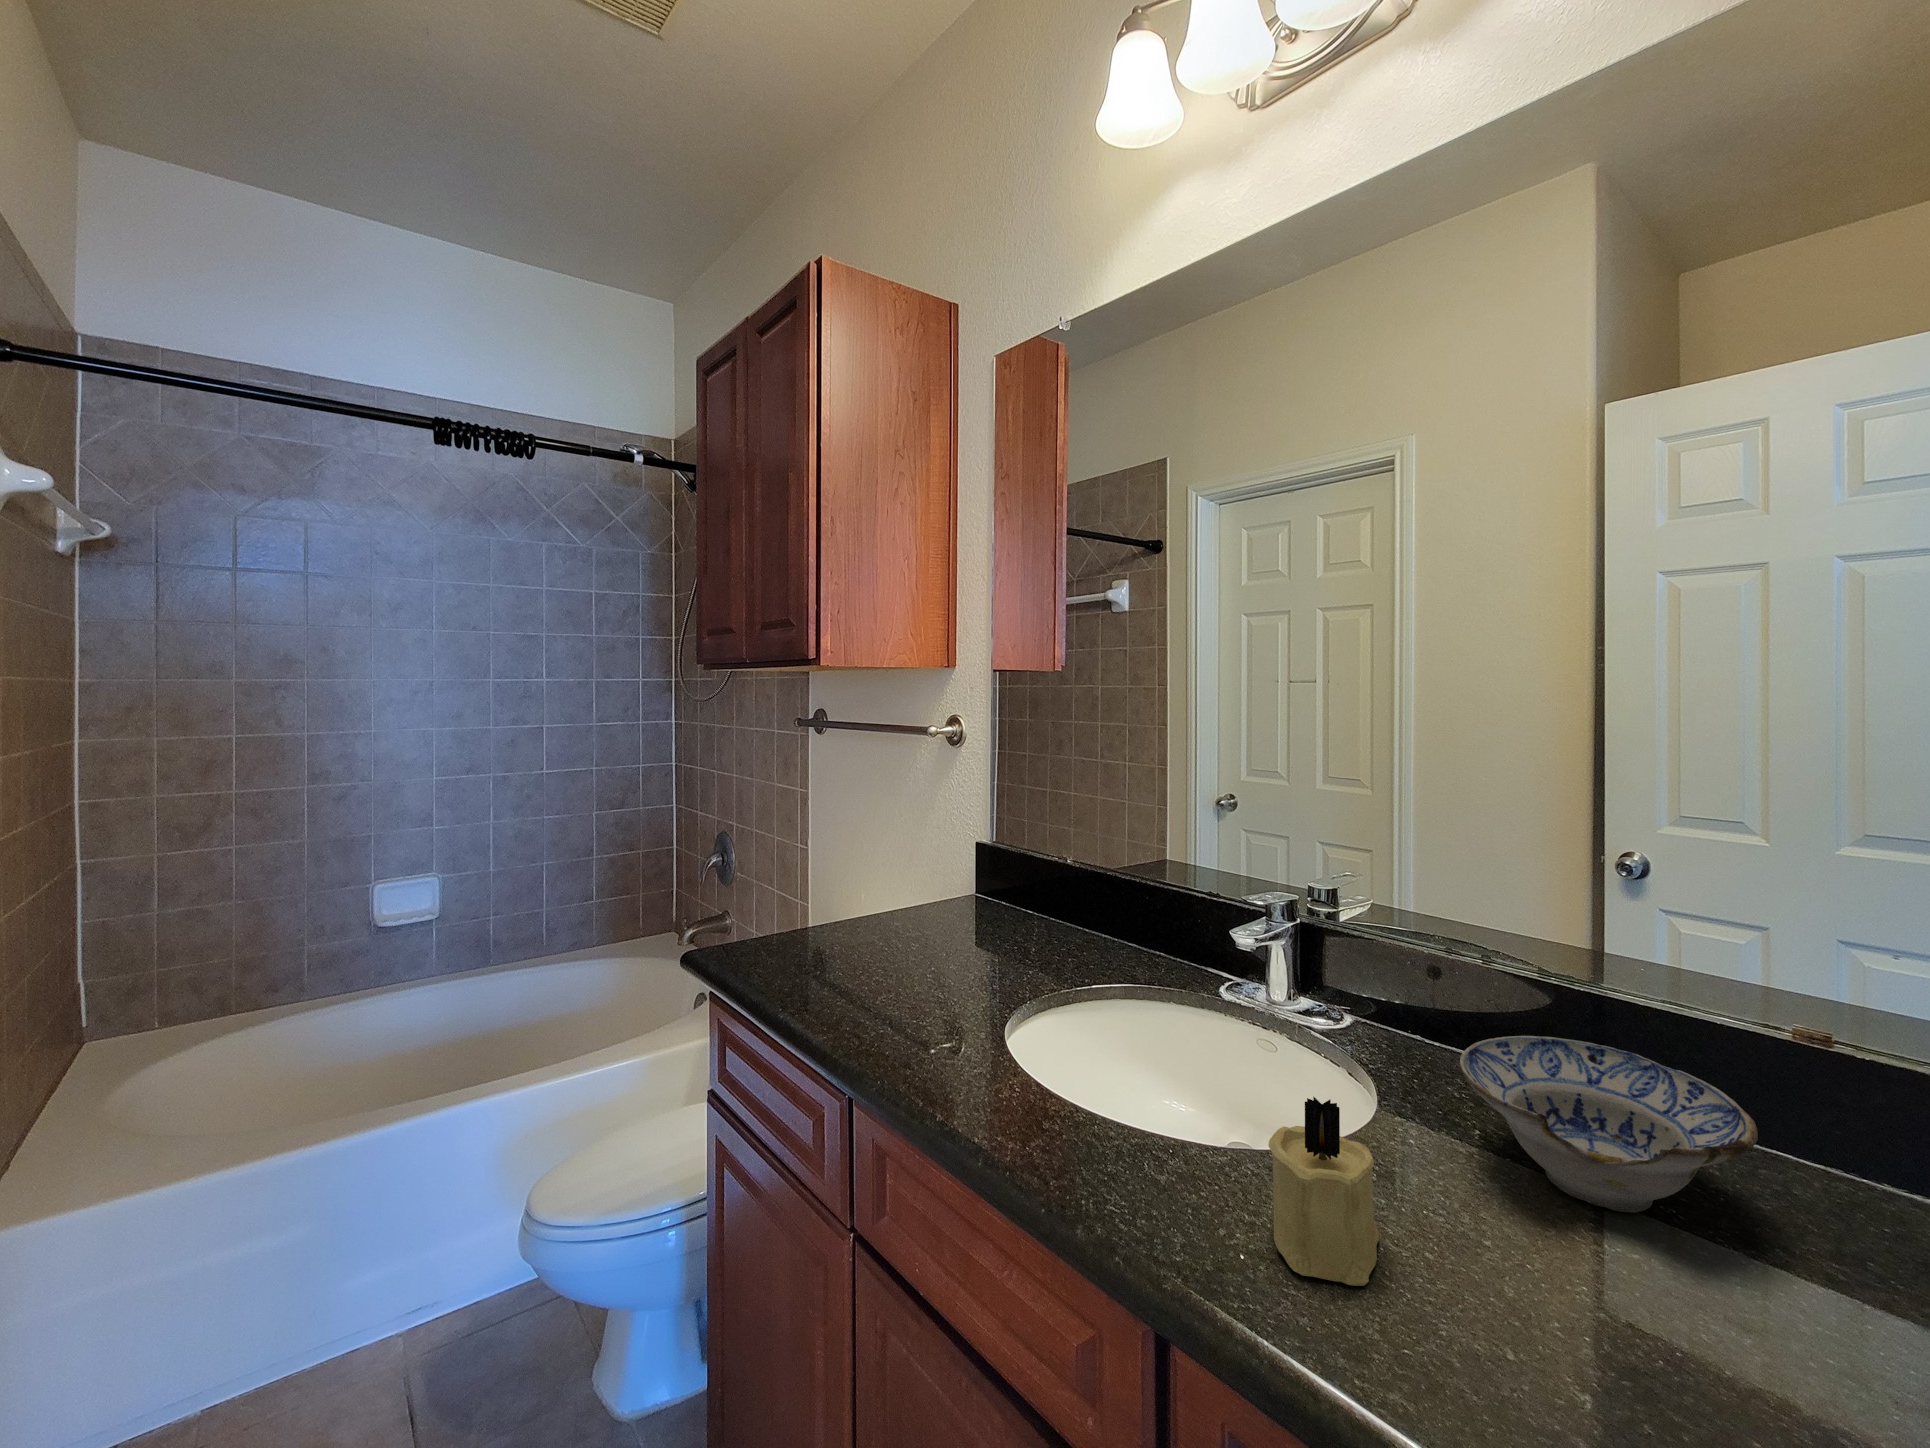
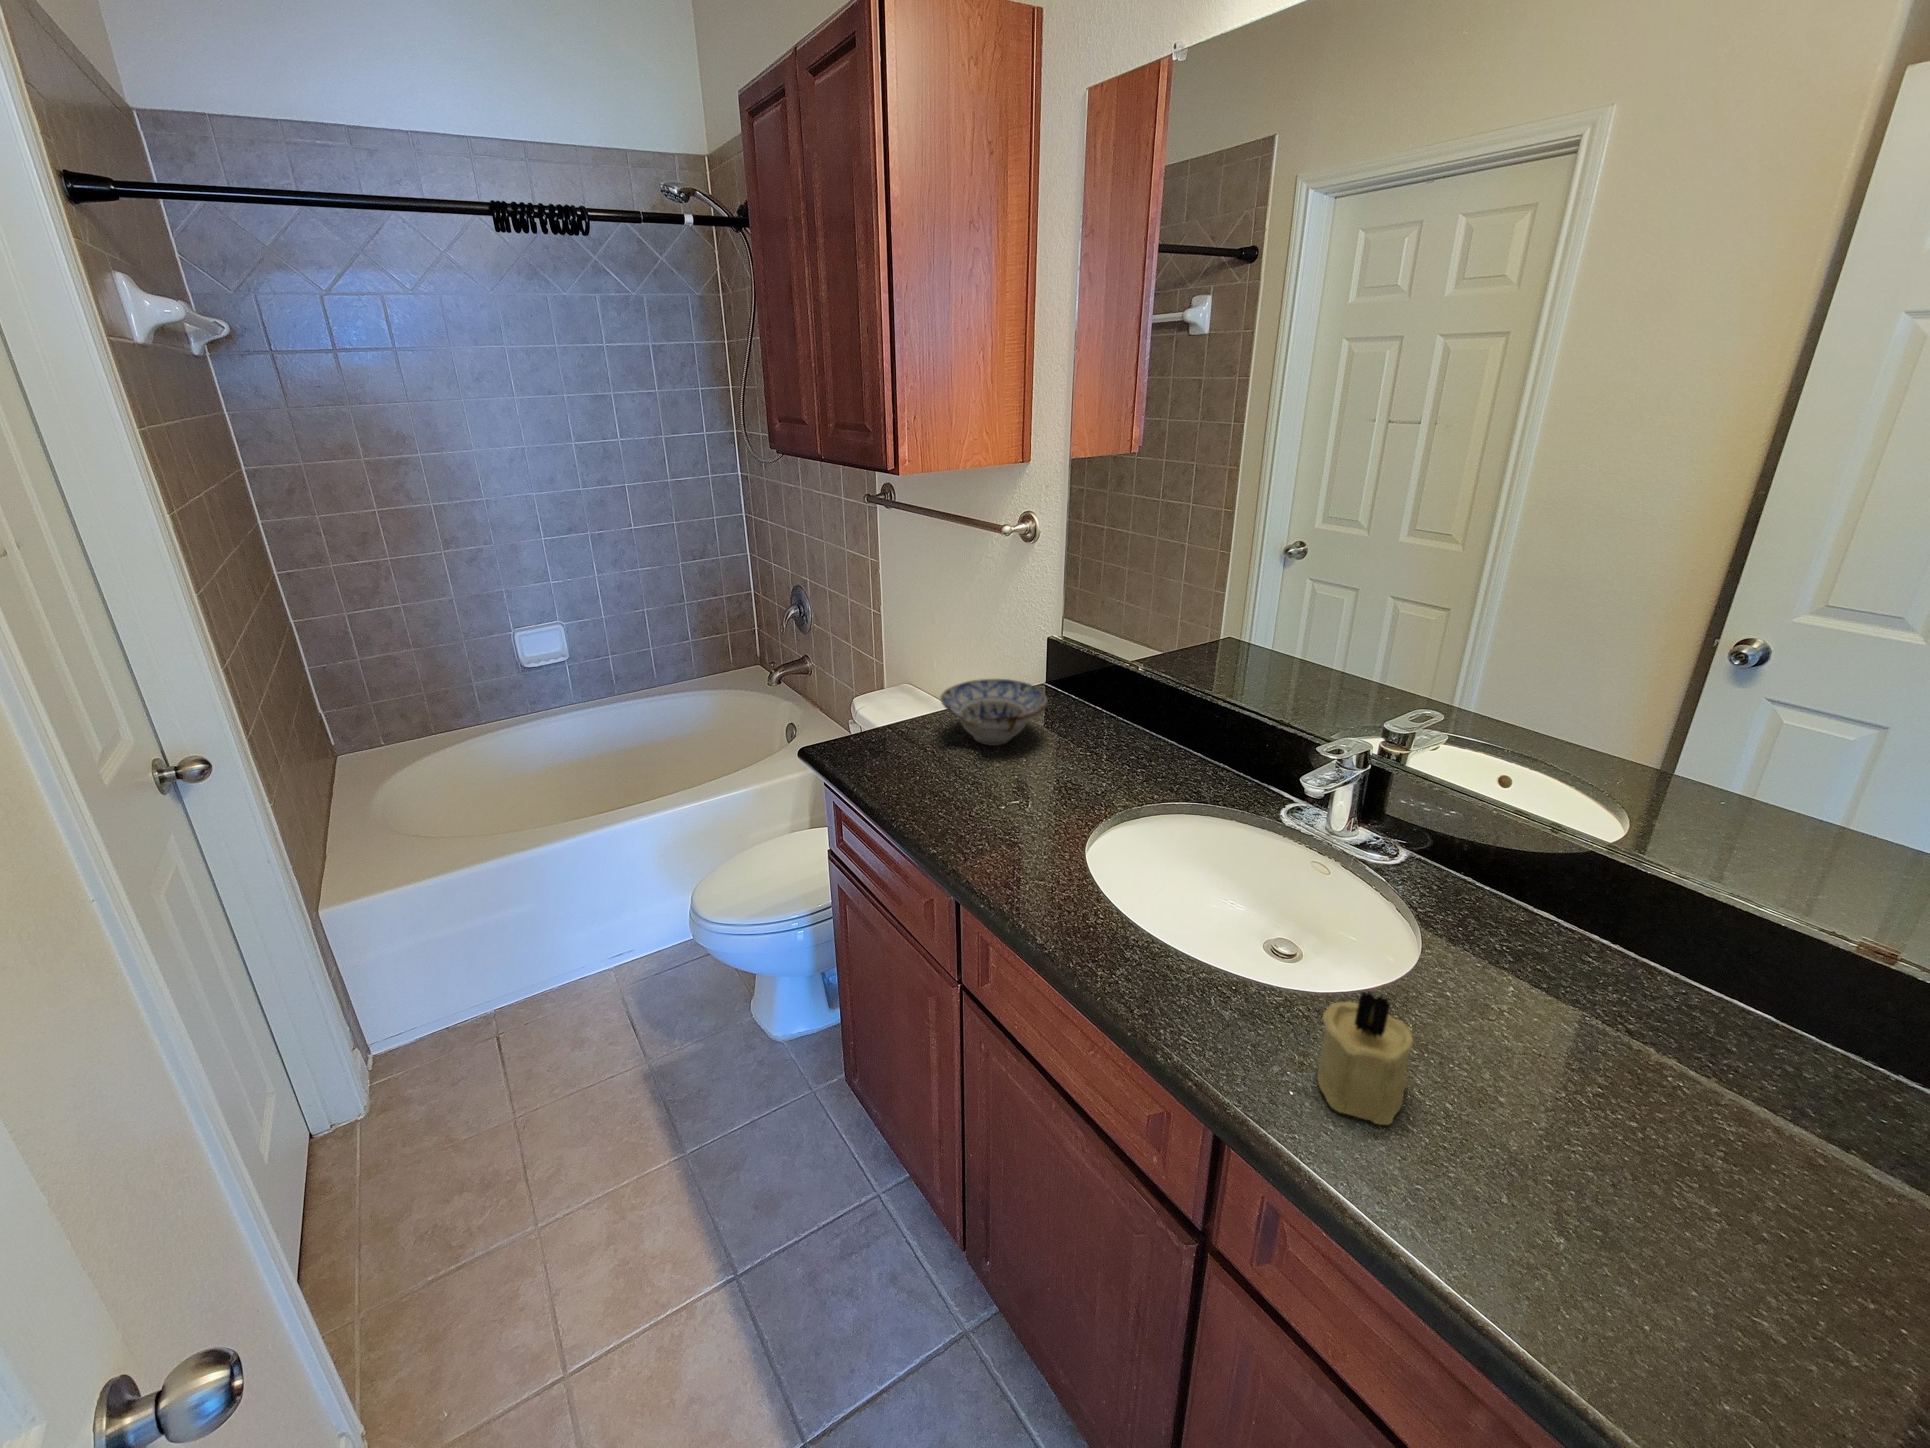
ceramic bowl: present [1460,1036,1758,1213] -> present [940,679,1048,746]

